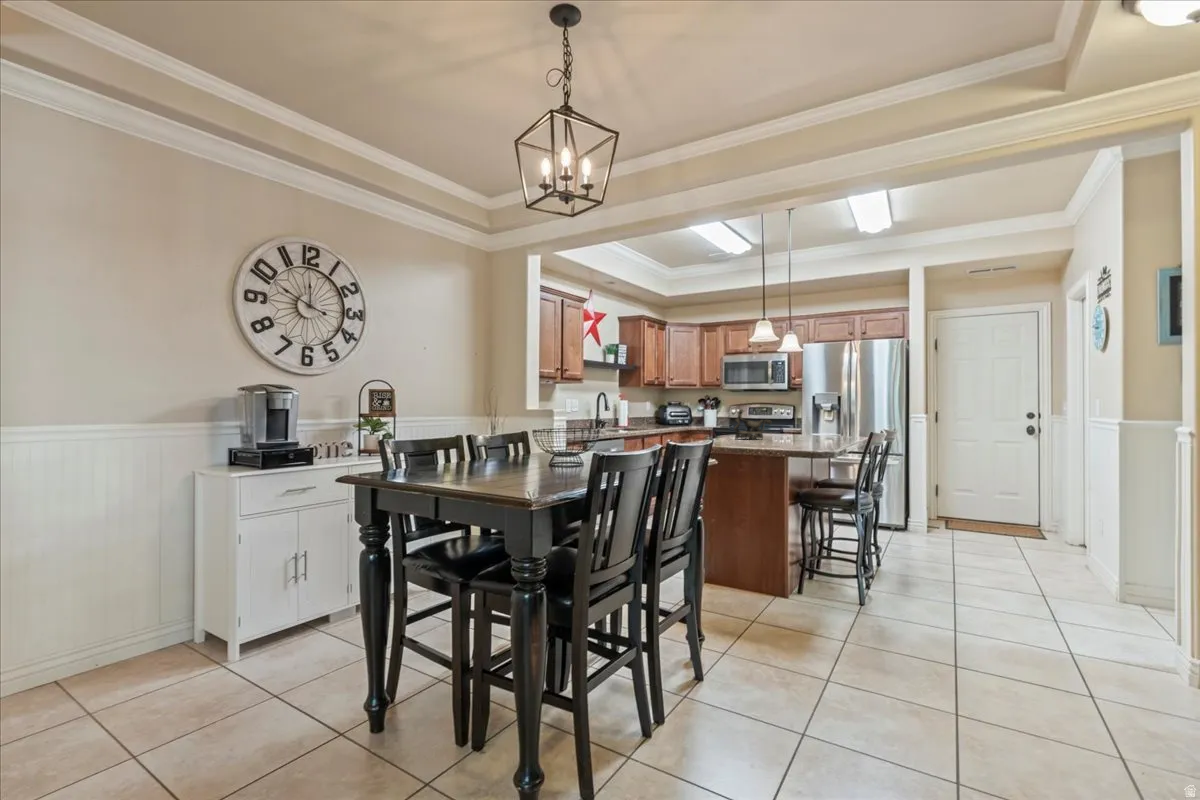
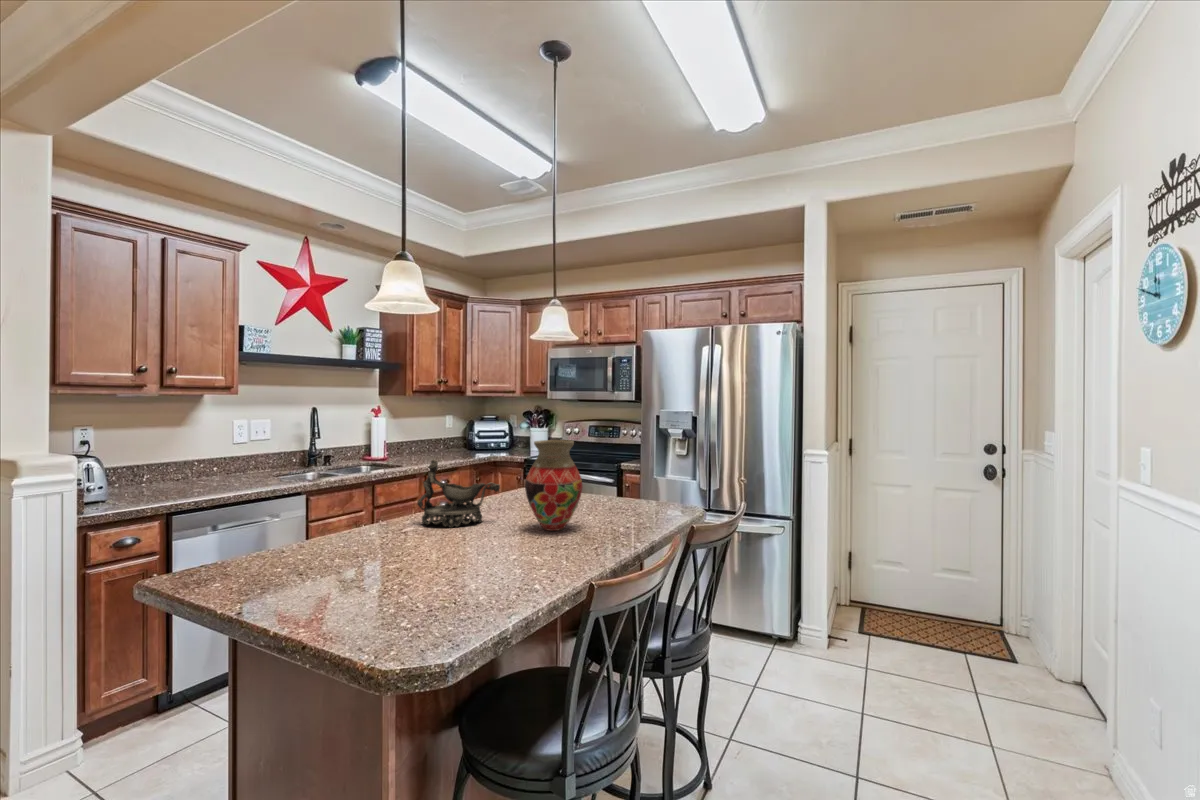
vase: none [789,399,817,440] -> present [525,440,582,531]

